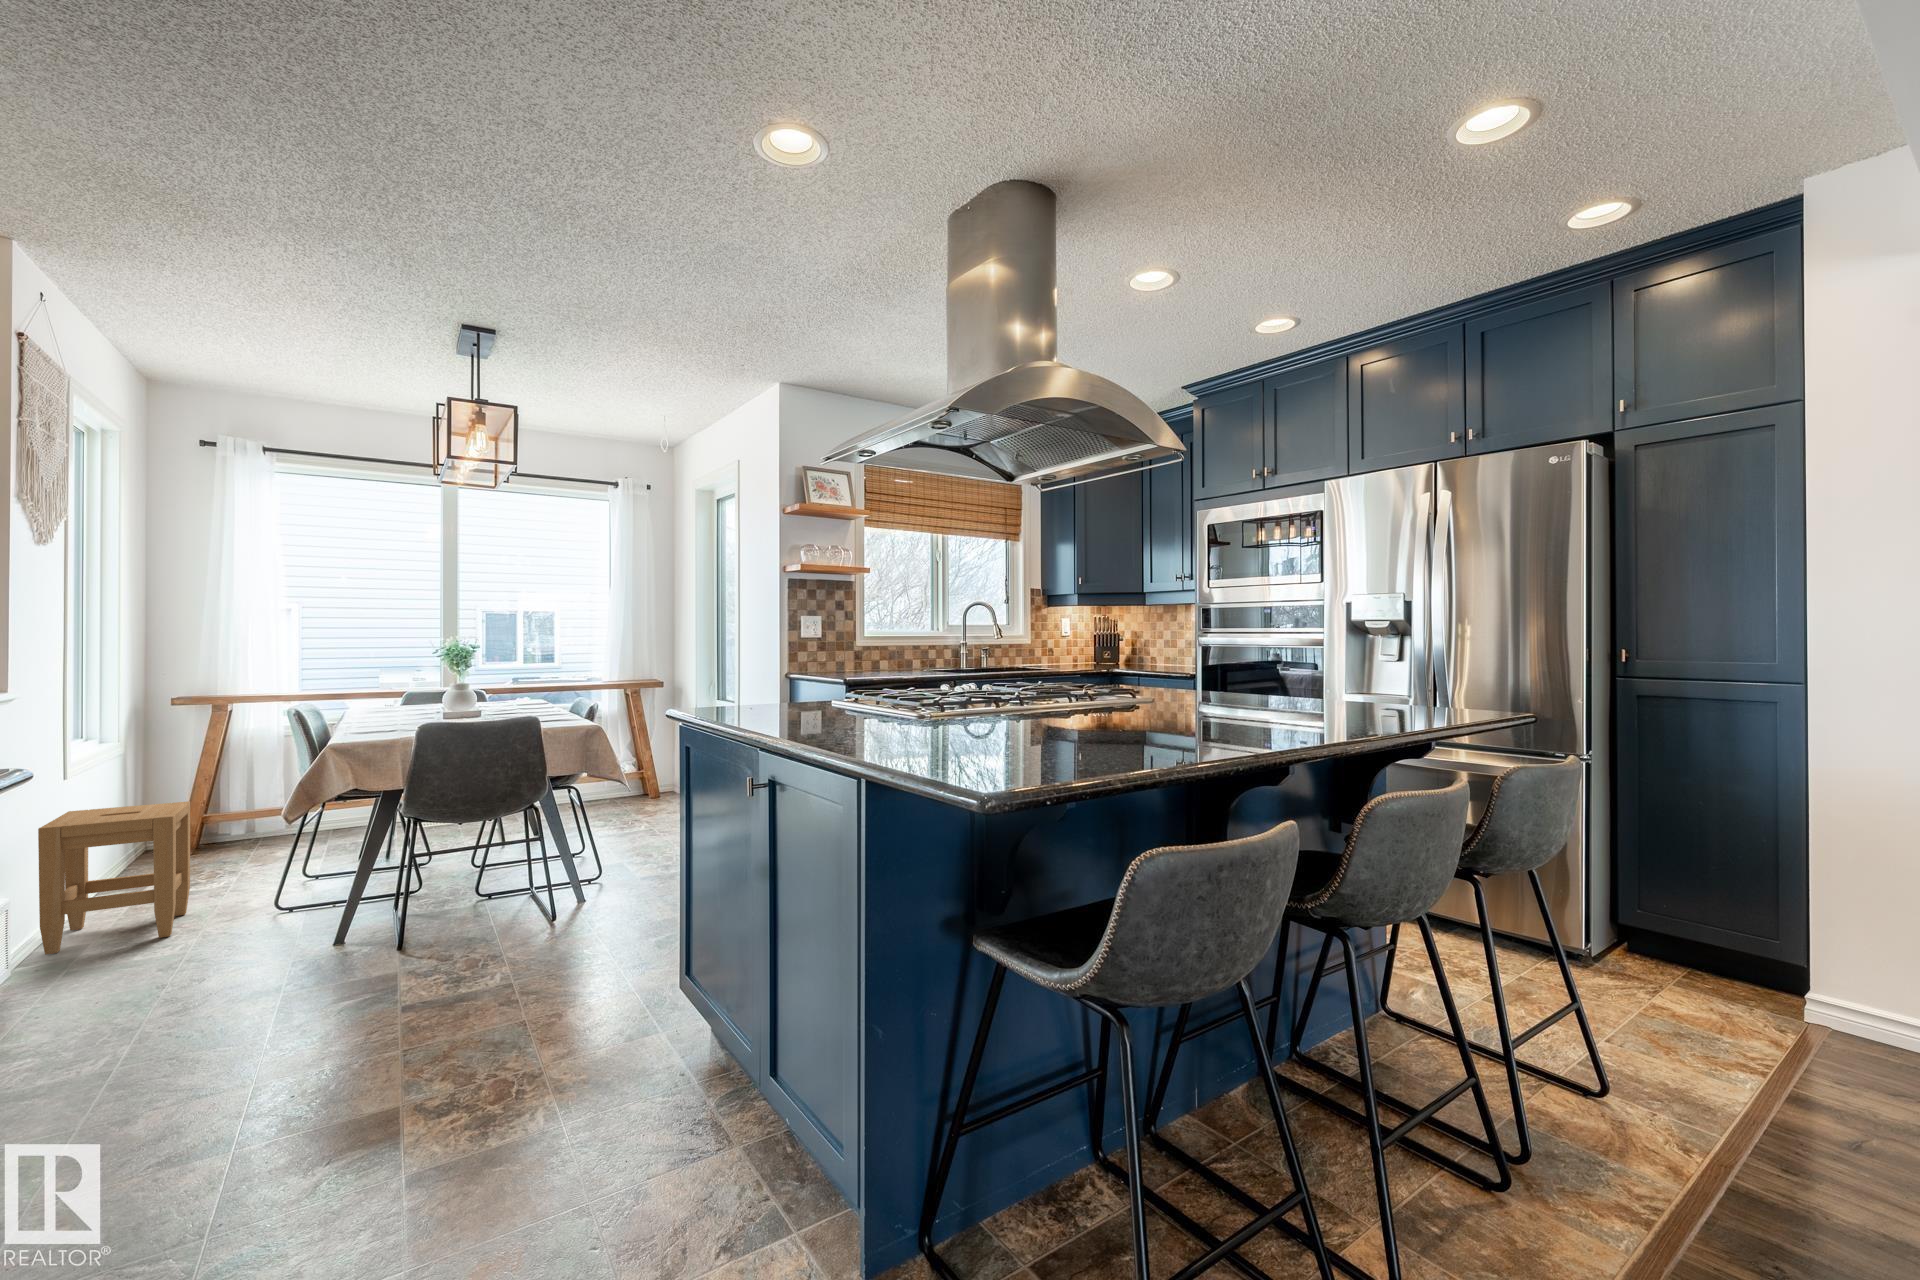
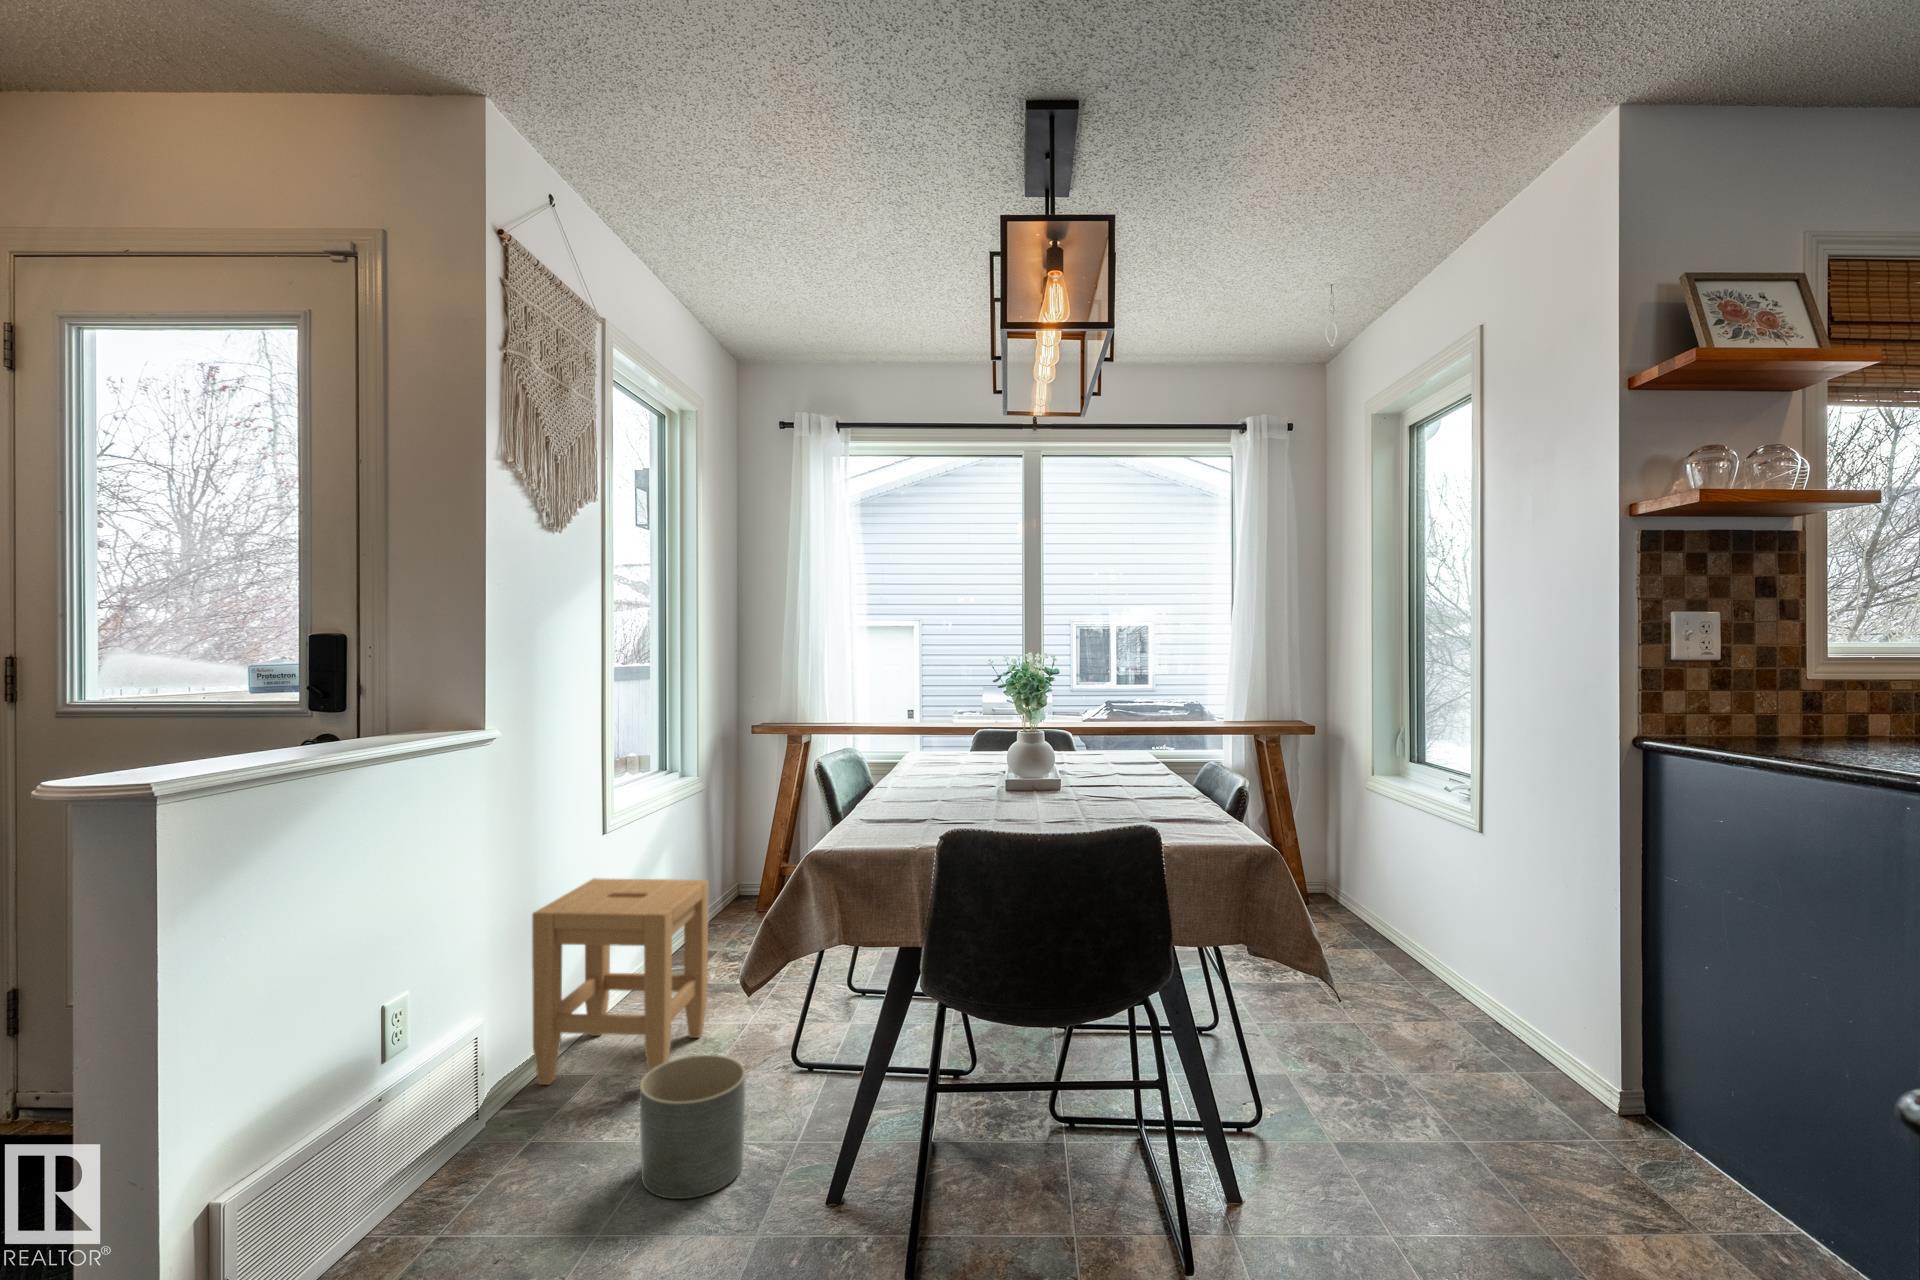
planter: none [185,889,268,966] -> present [640,1055,746,1199]

